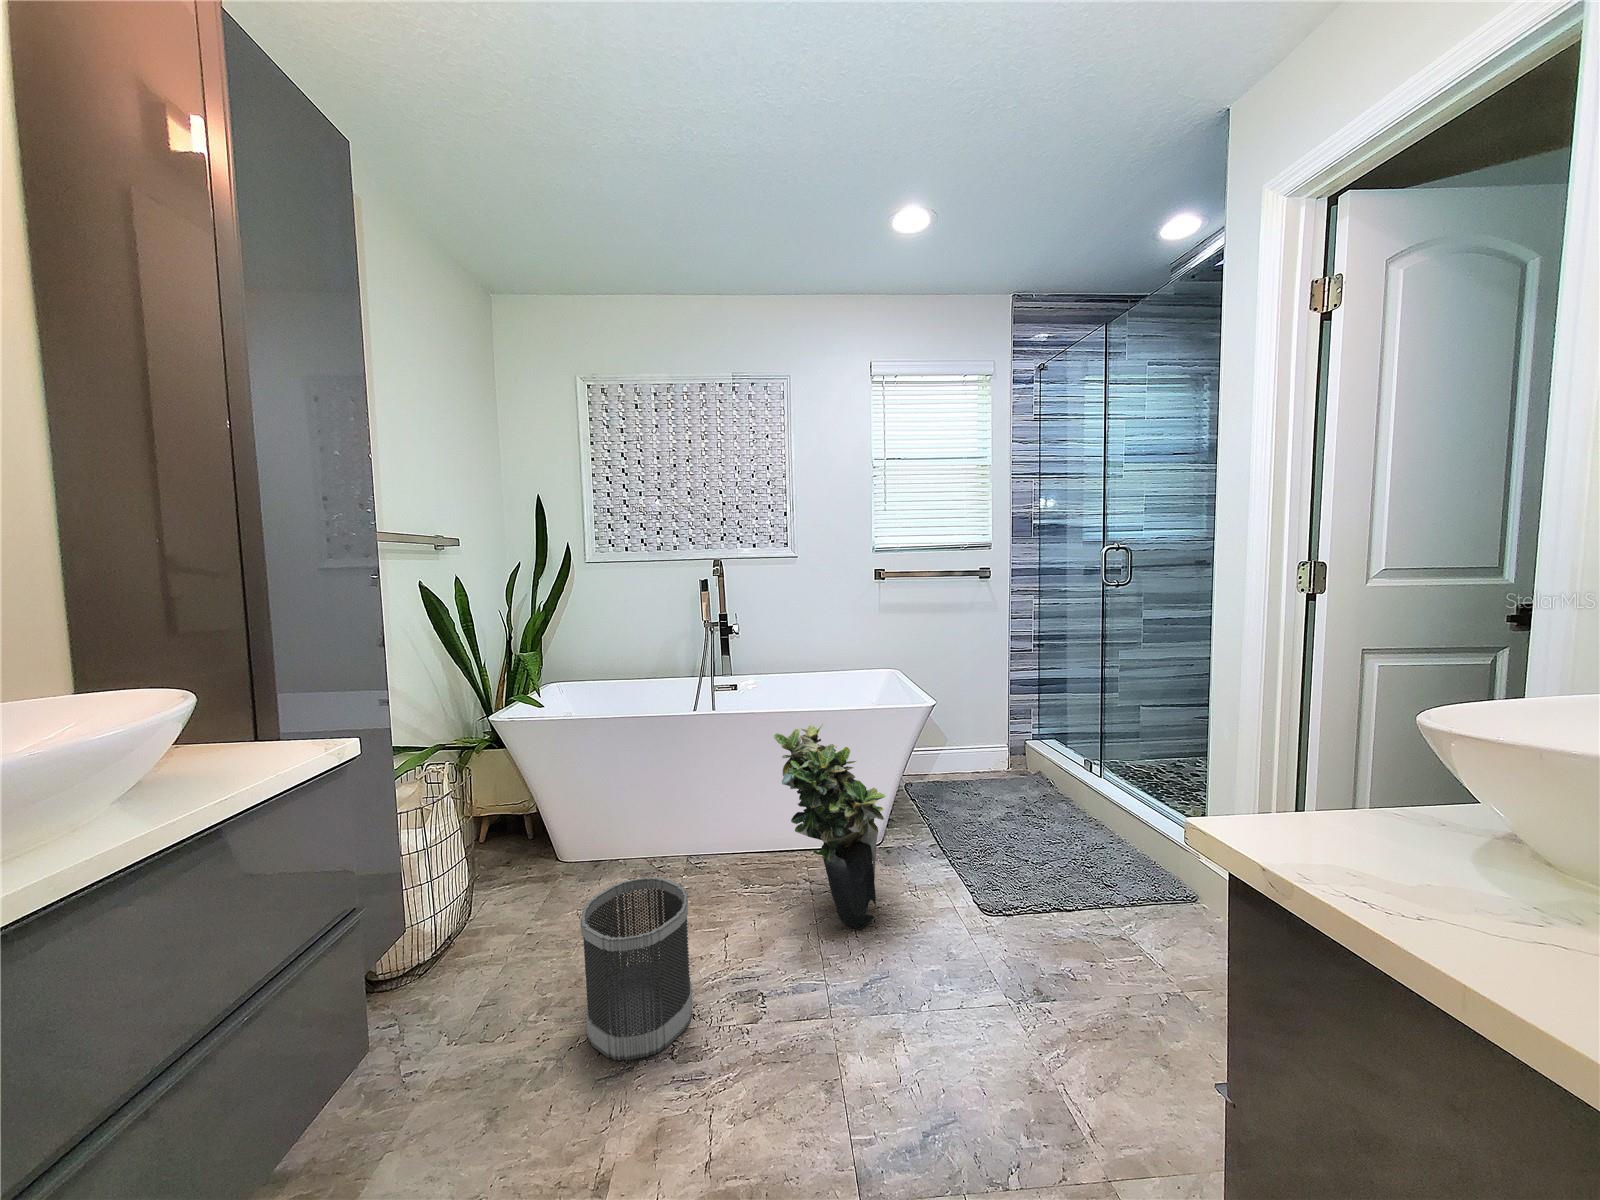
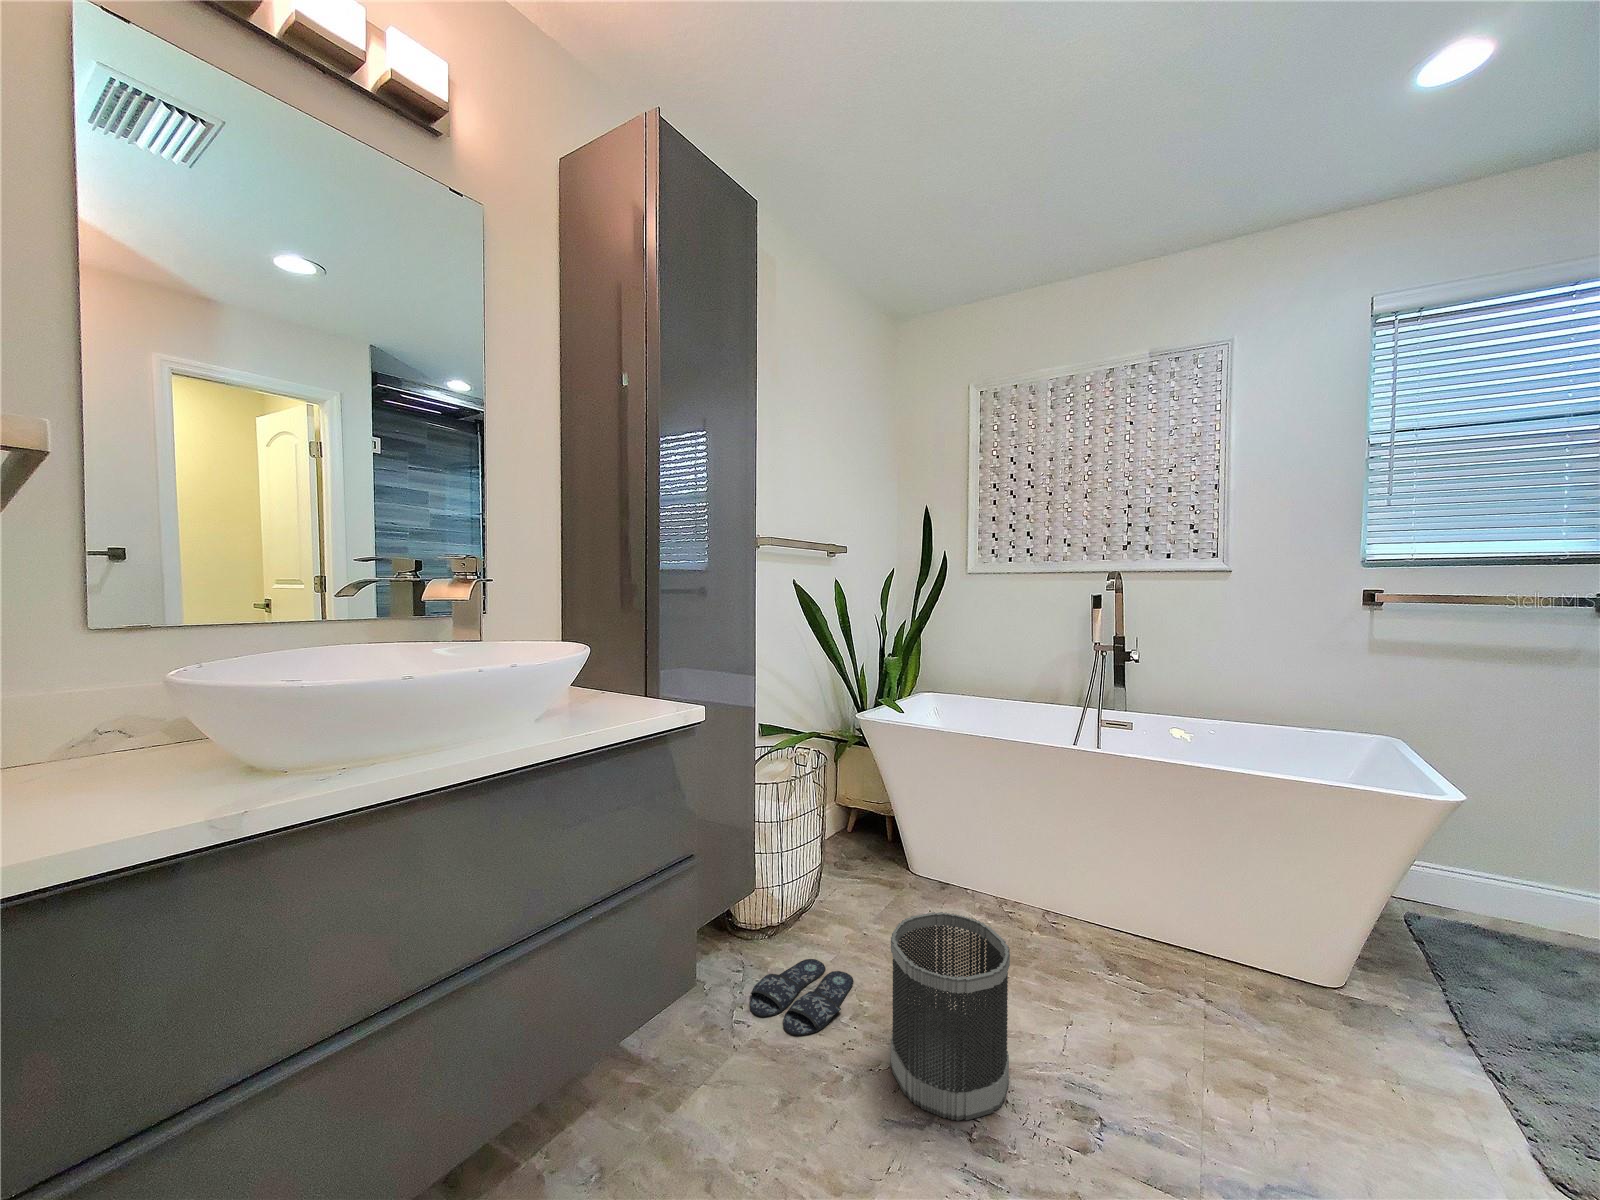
potted plant: present [773,724,886,929] -> none [1157,794,1346,1117]
slippers: none [410,979,530,1071] -> present [750,959,854,1036]

